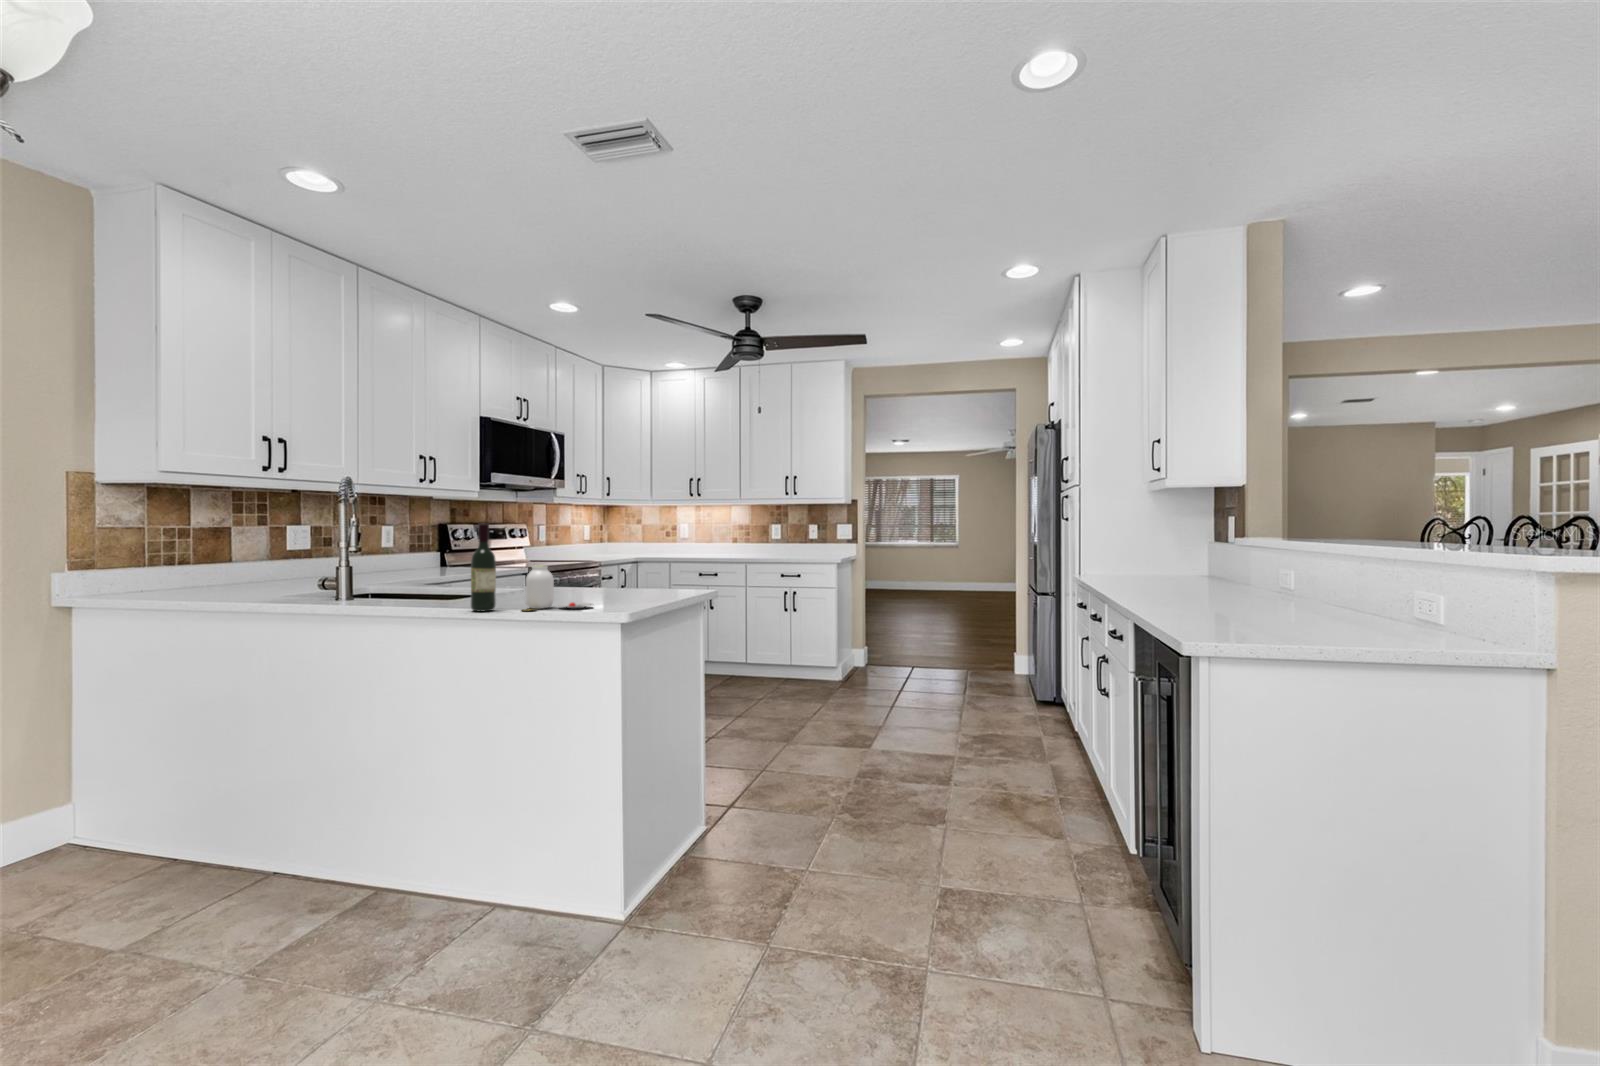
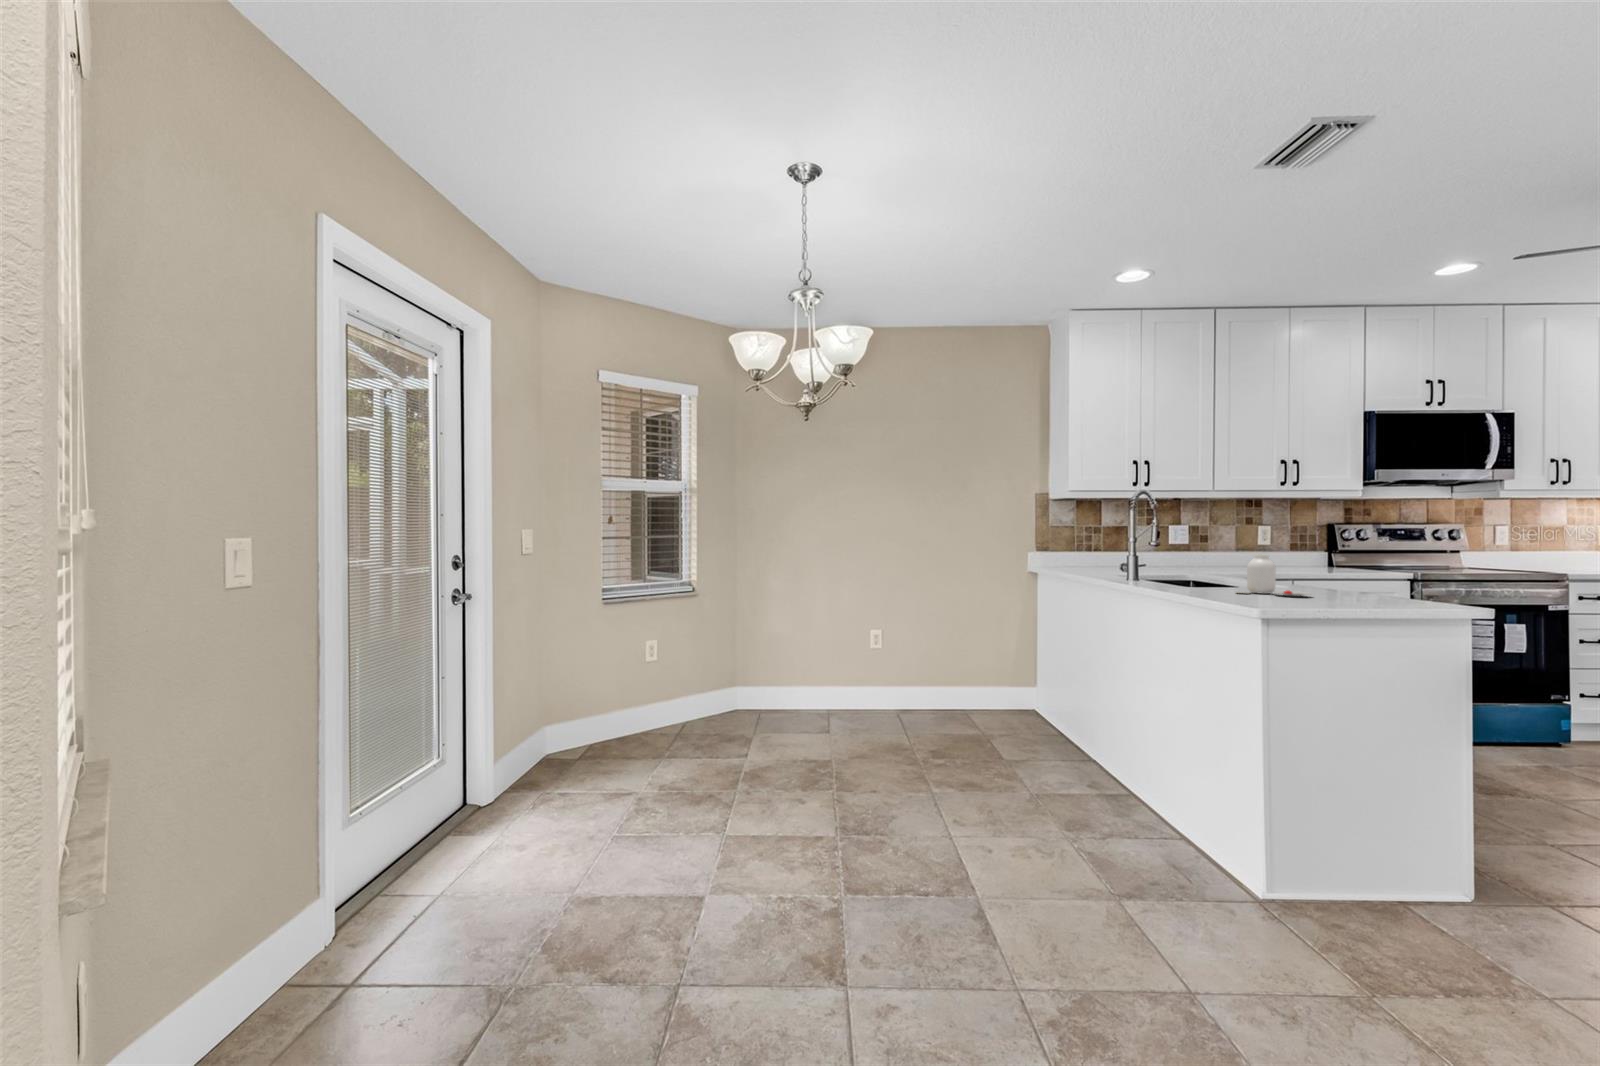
wine bottle: present [471,523,496,611] -> none [1198,517,1220,591]

